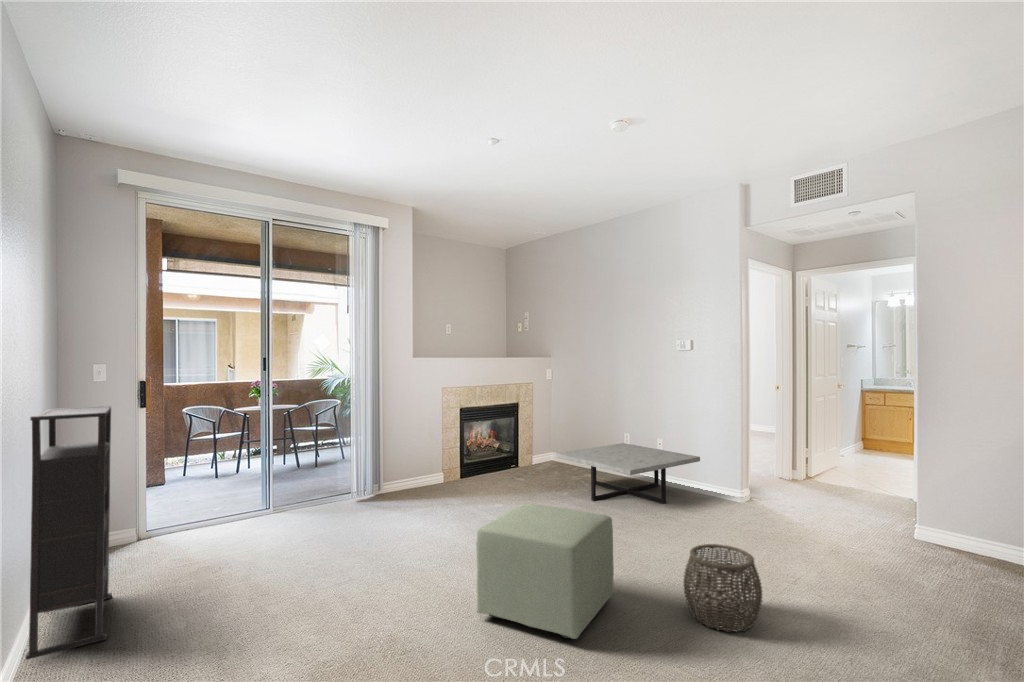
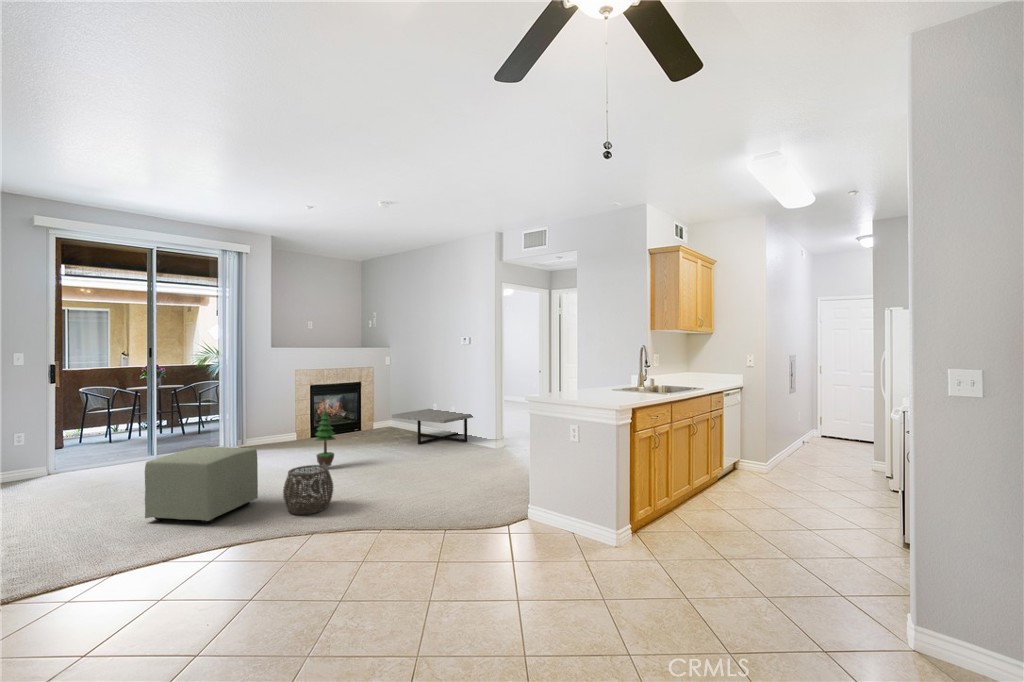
bookshelf: present [26,406,112,660] -> none [14,382,92,551]
potted tree: none [441,448,472,535] -> present [315,410,336,467]
ottoman: present [476,503,614,639] -> present [145,447,258,523]
woven basket: present [683,544,762,632] -> present [283,465,333,515]

